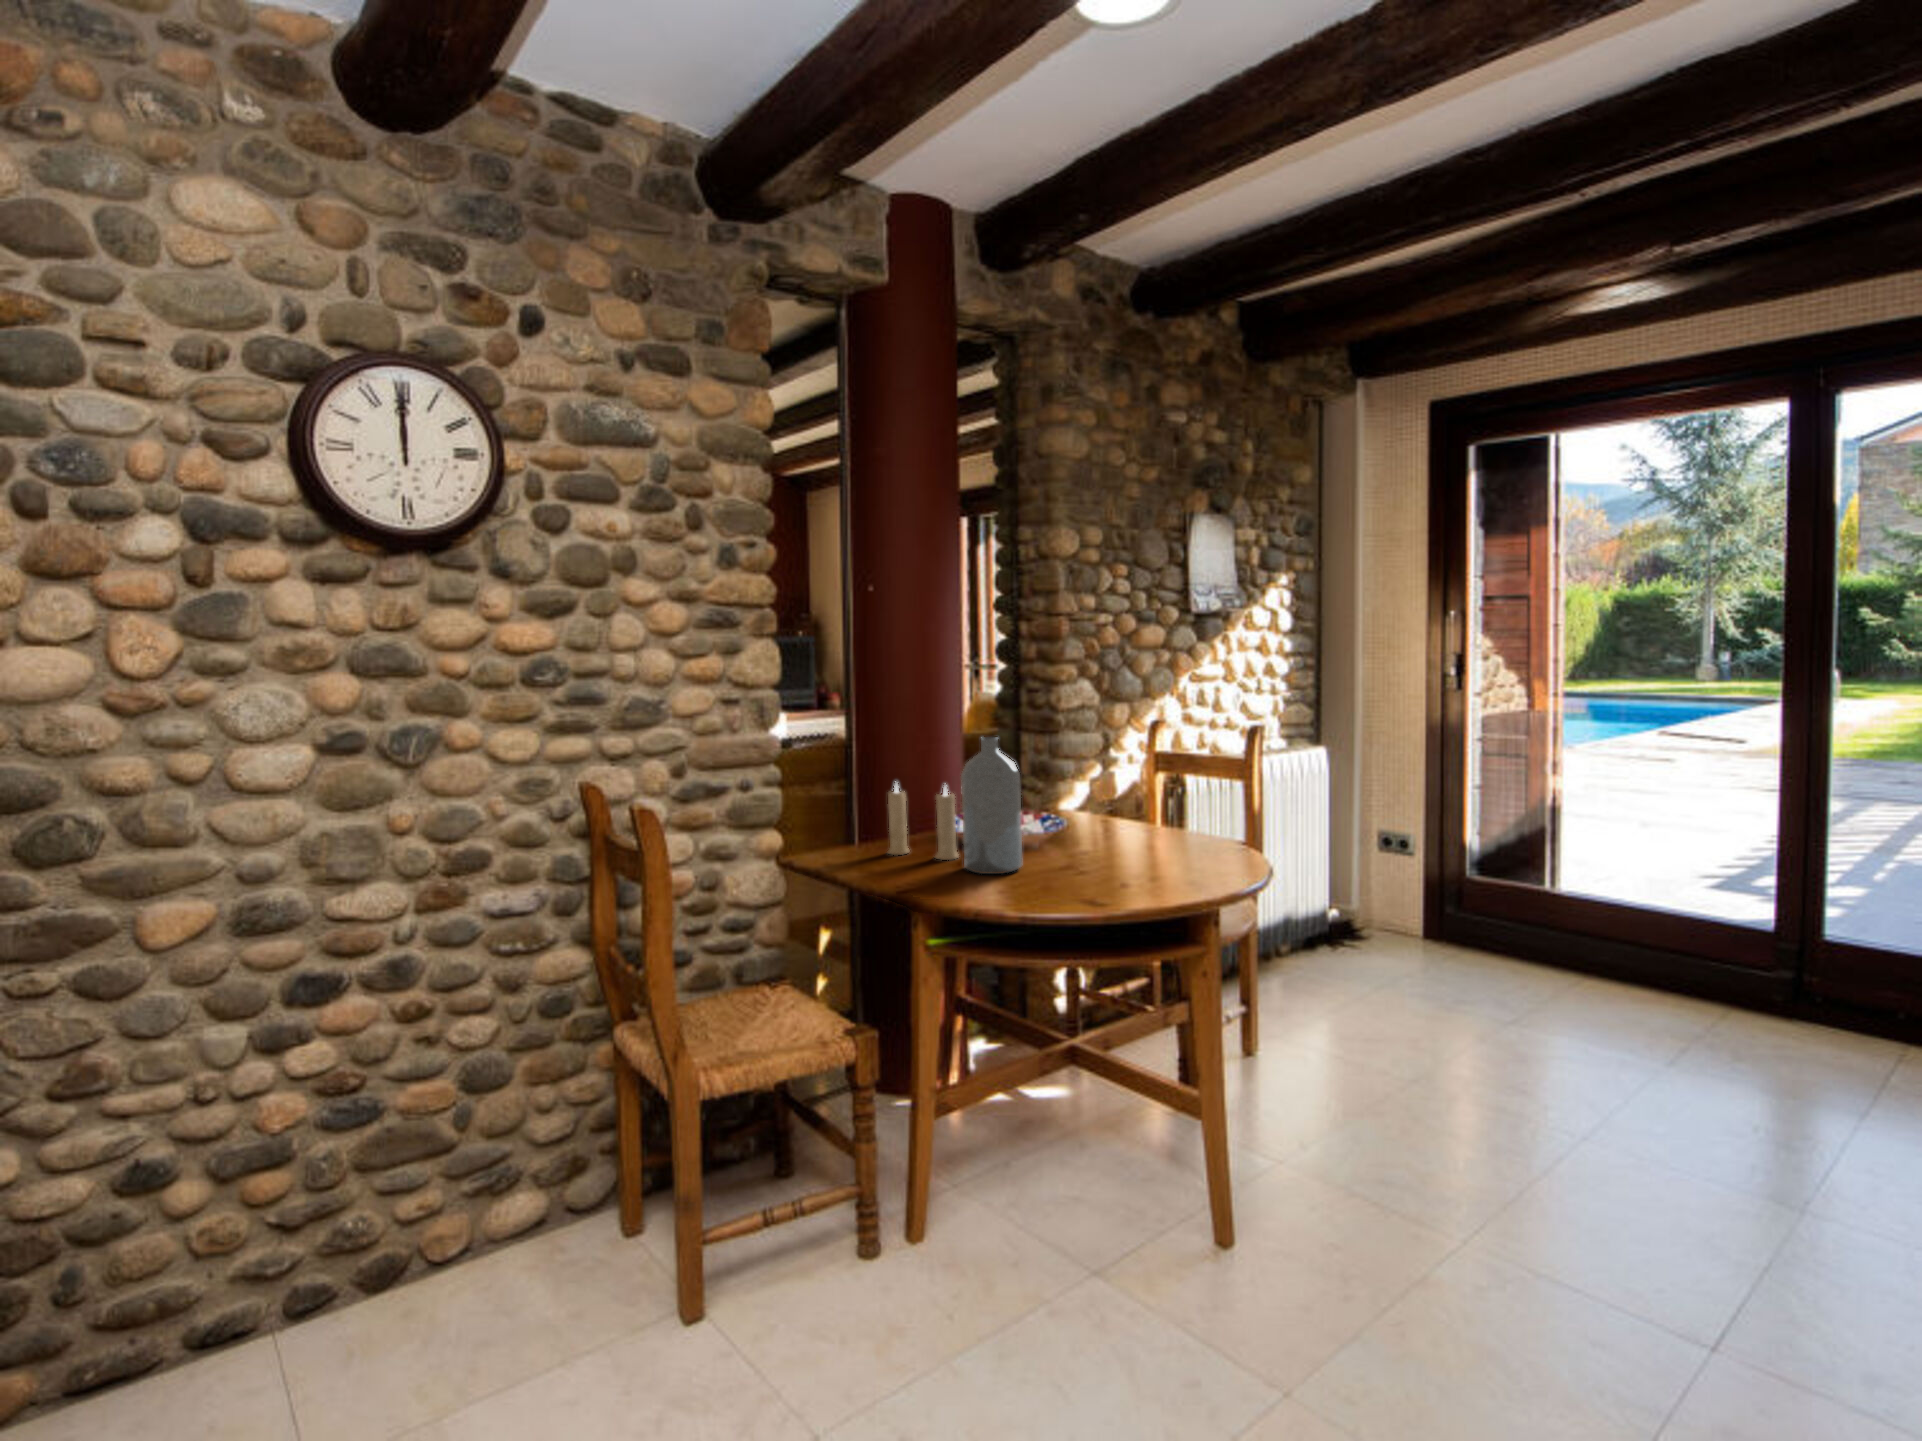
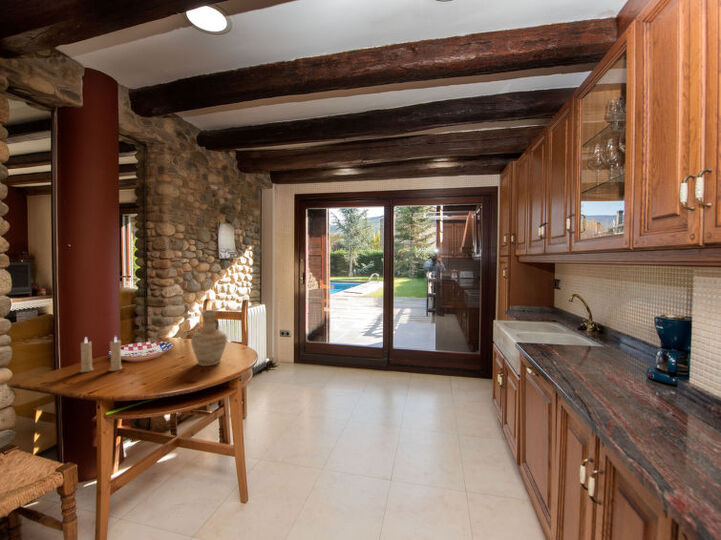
vase: none [1093,734,1181,876] -> present [191,310,227,366]
bottle: present [961,737,1023,874] -> none [126,315,157,375]

